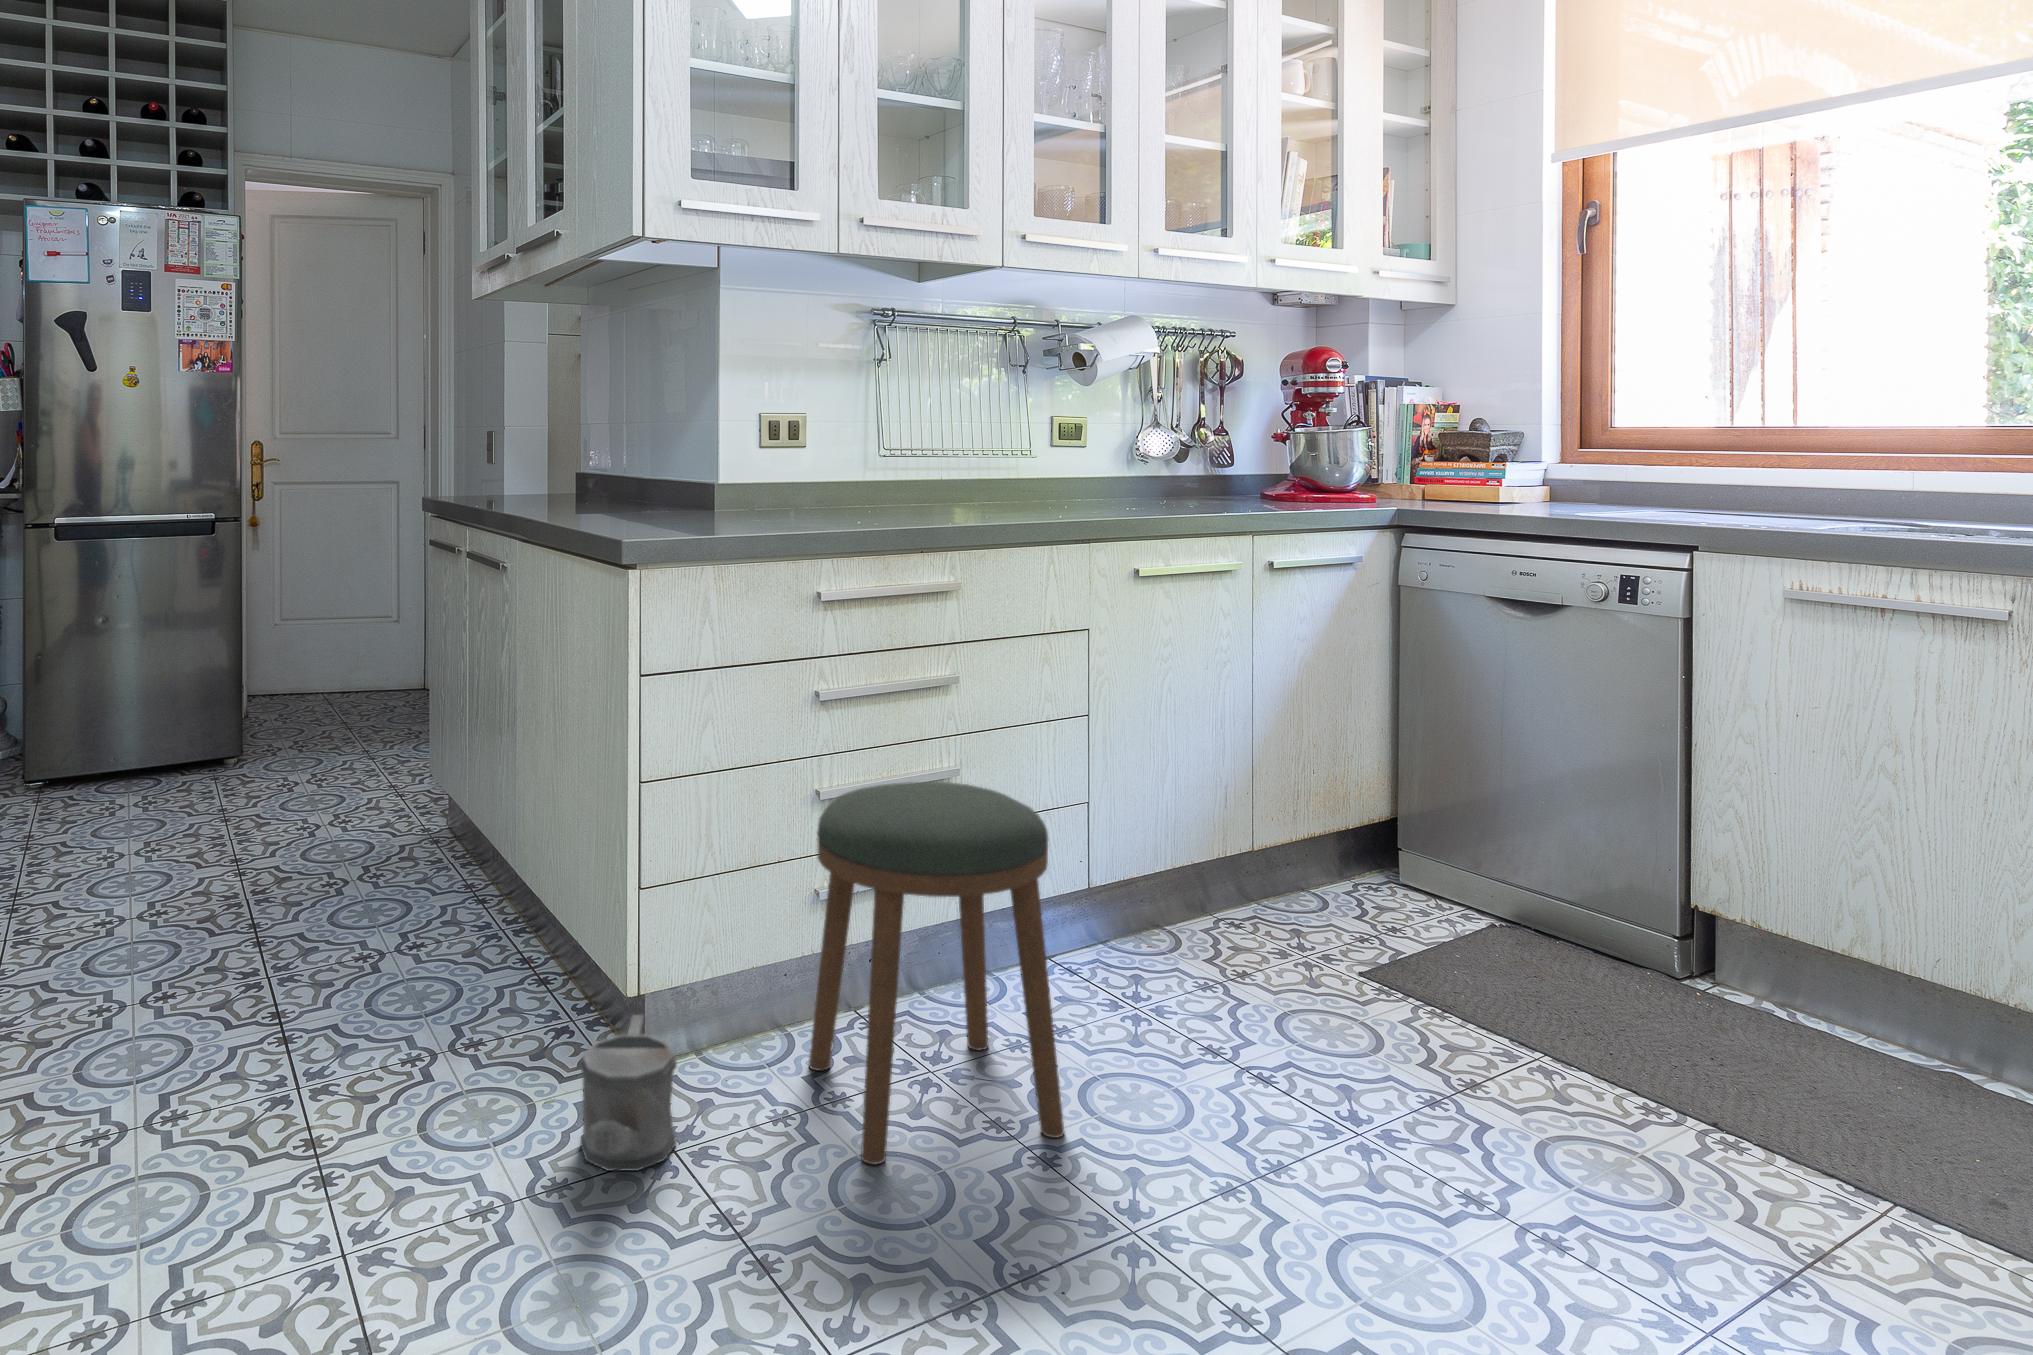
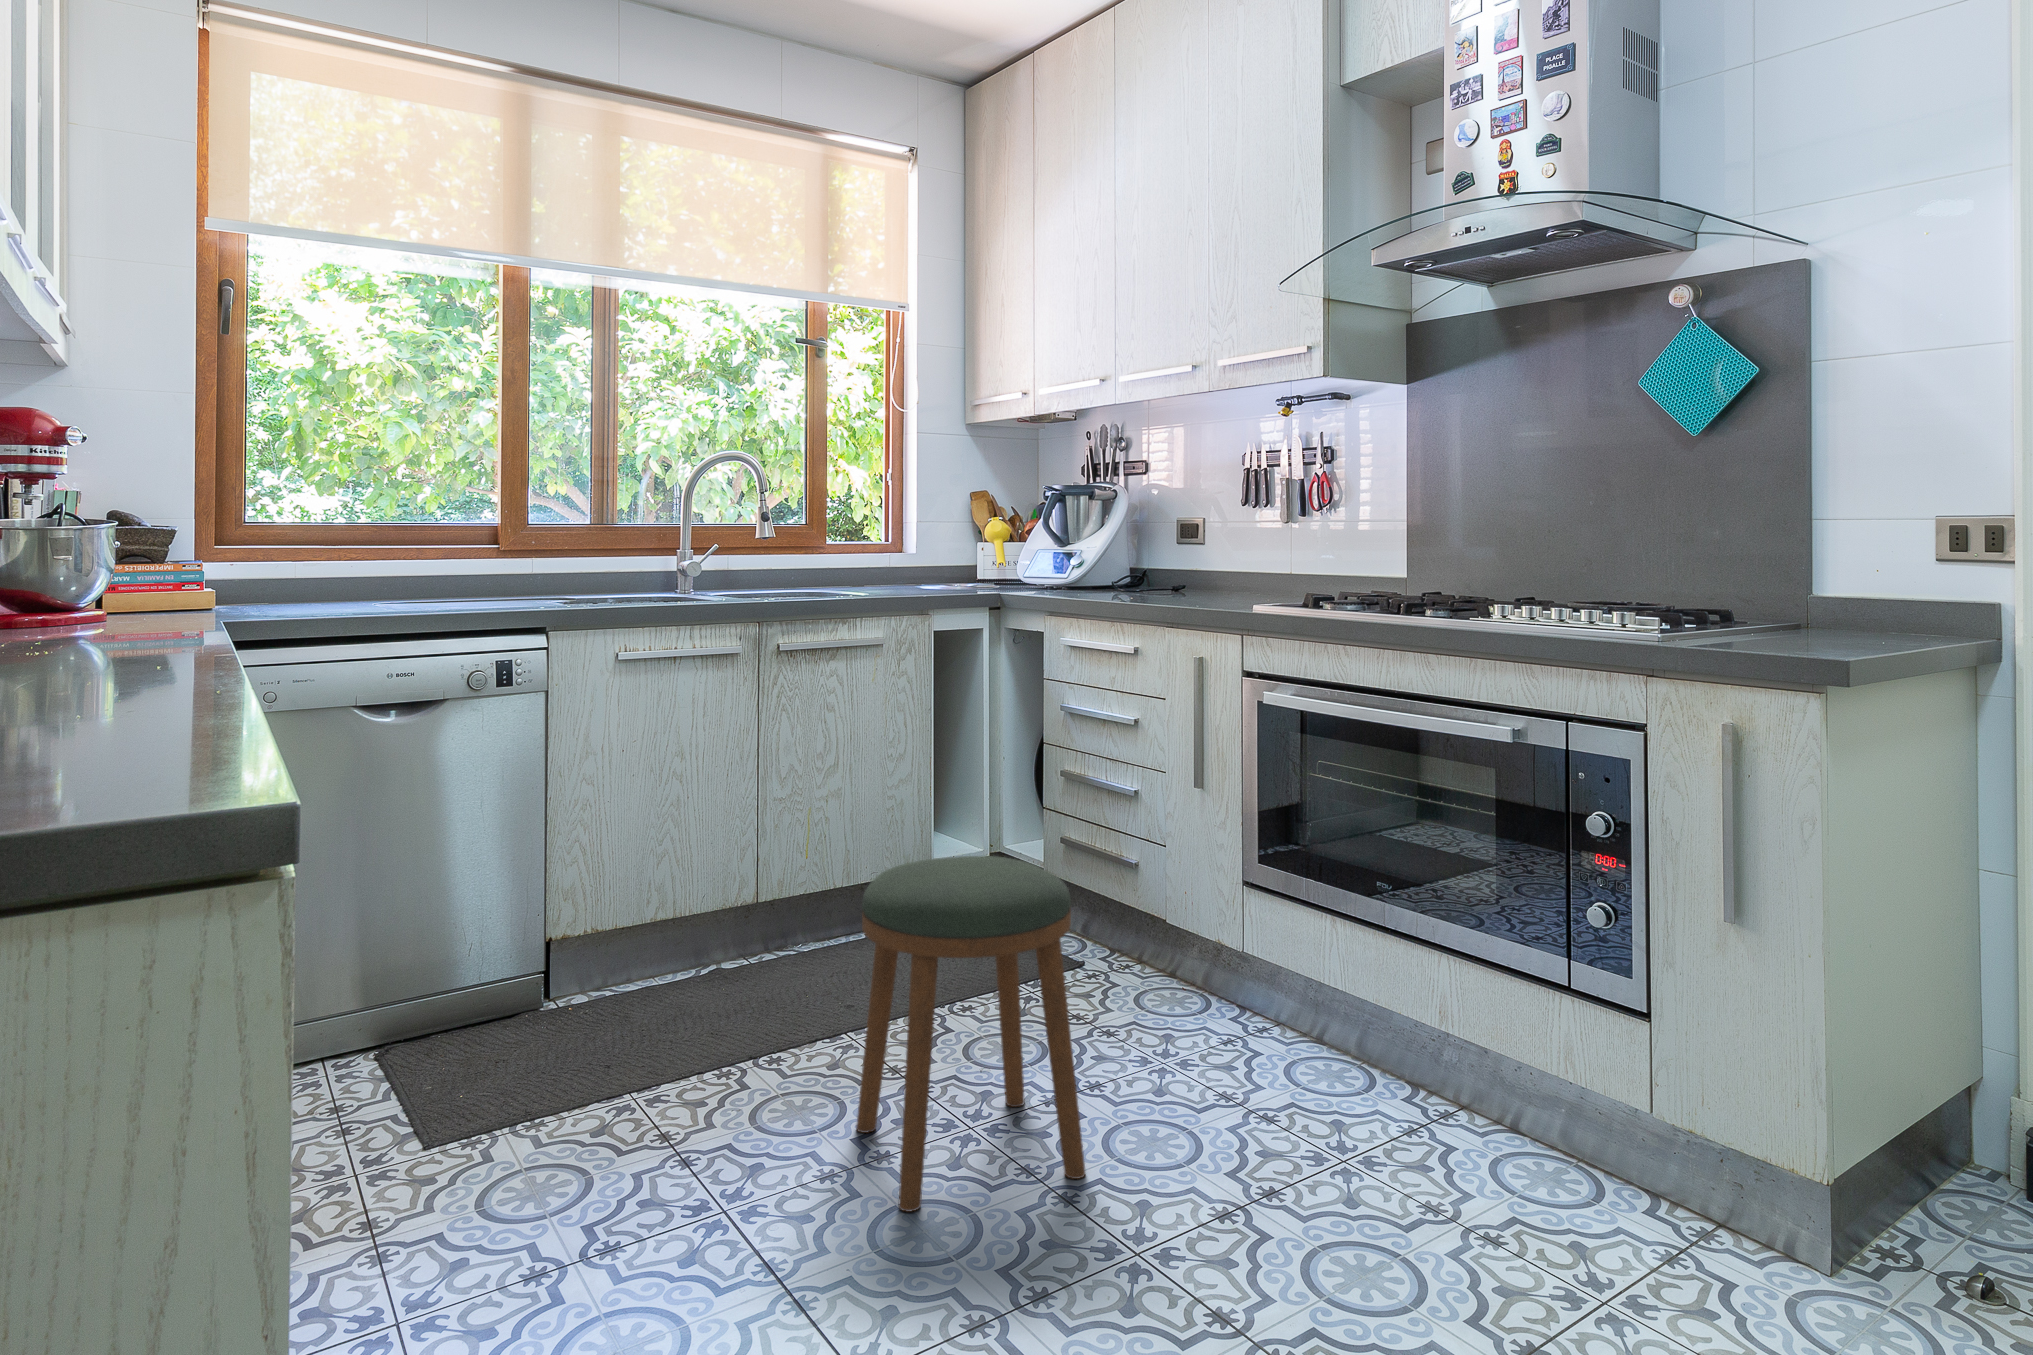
watering can: present [580,1015,677,1171] -> none [634,1085,727,1232]

